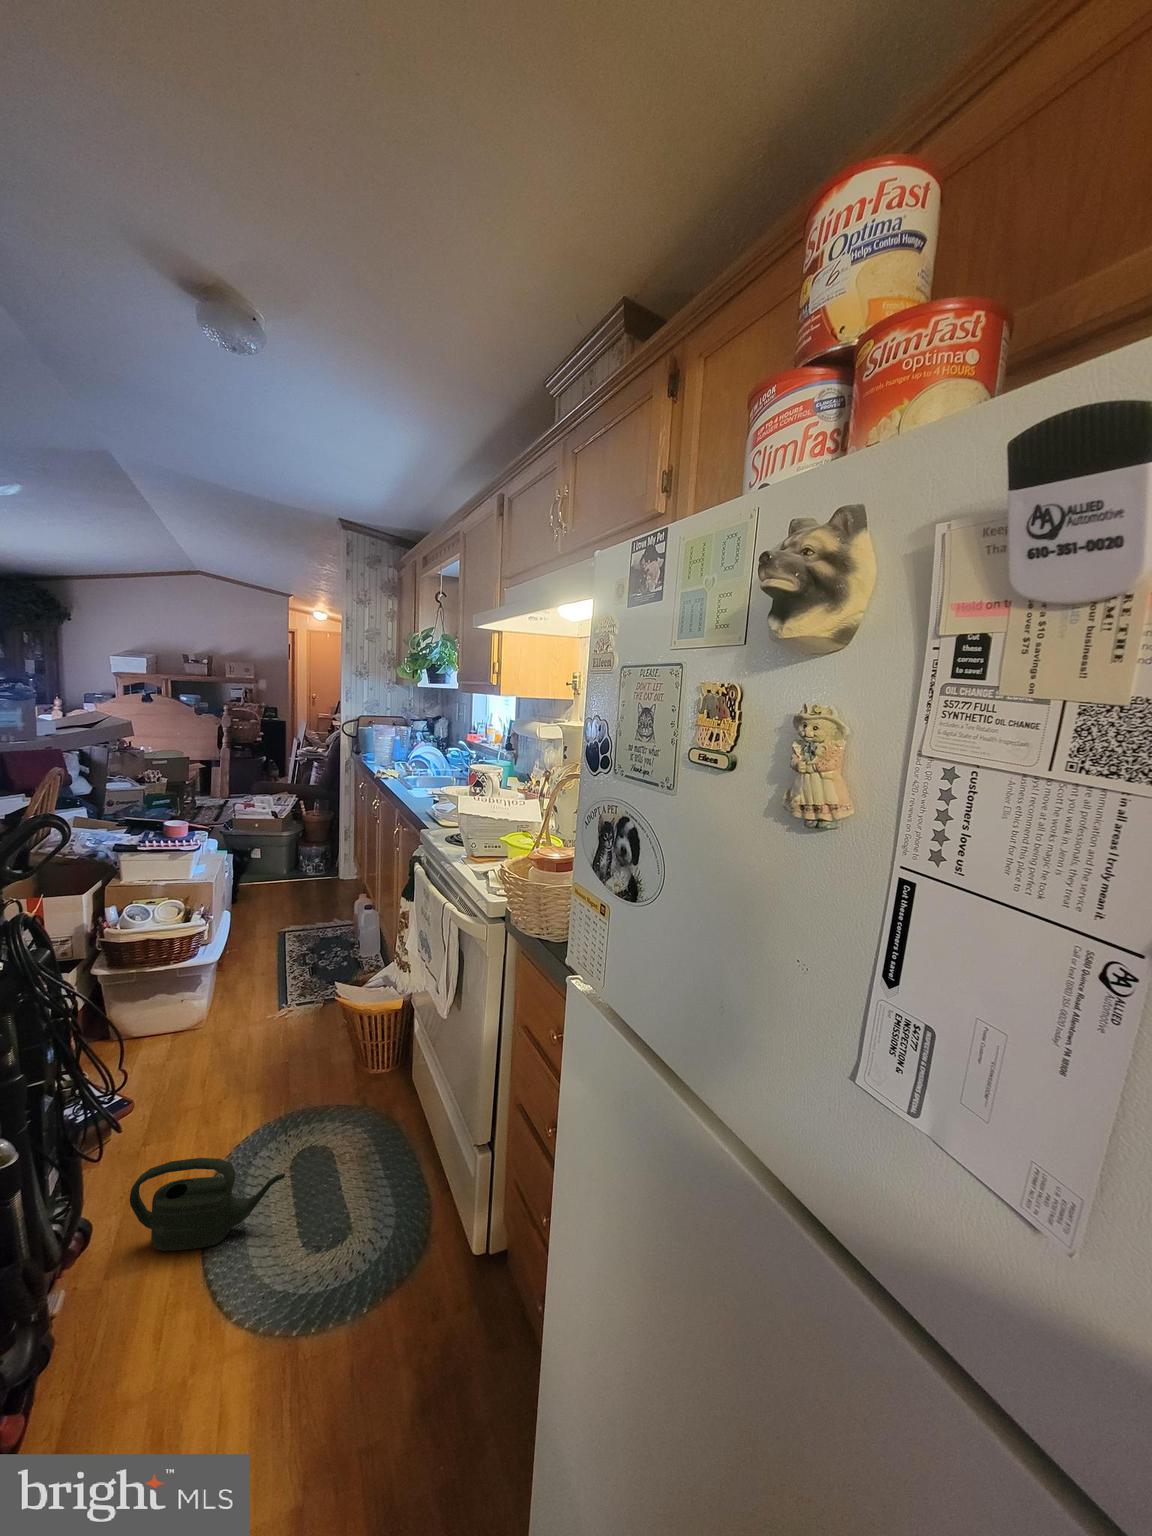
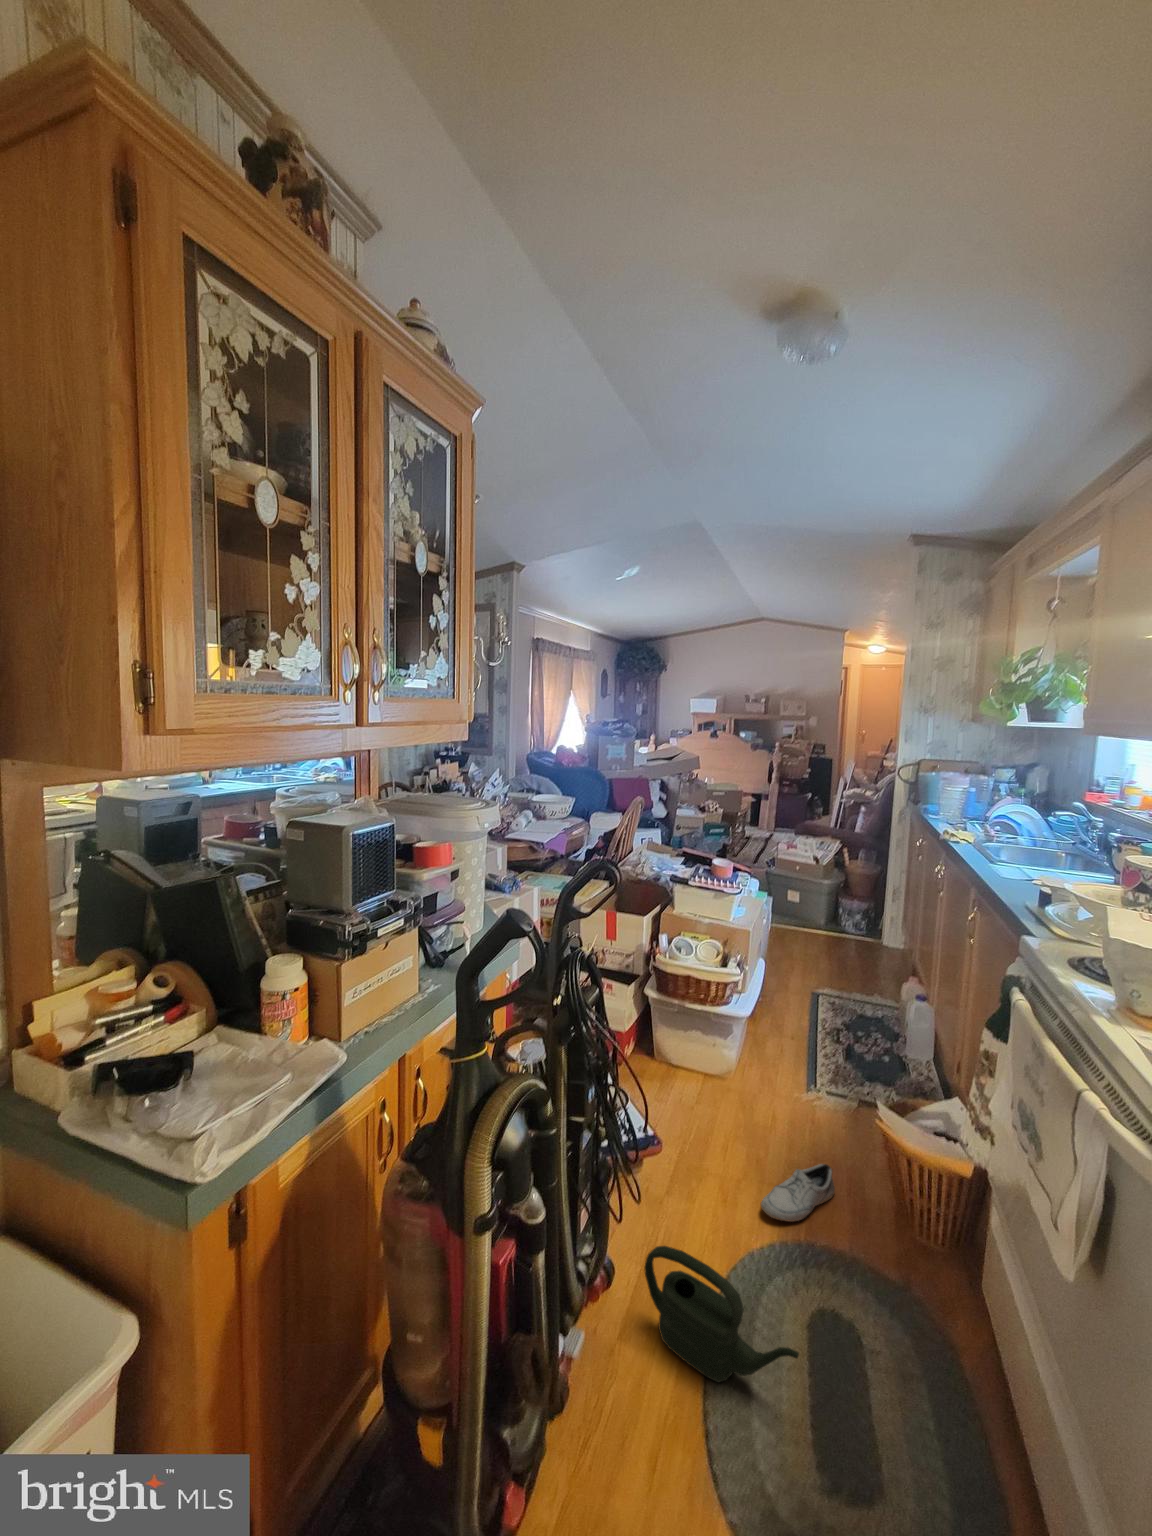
shoe: none [244,1050,309,1110] -> present [761,1164,835,1222]

